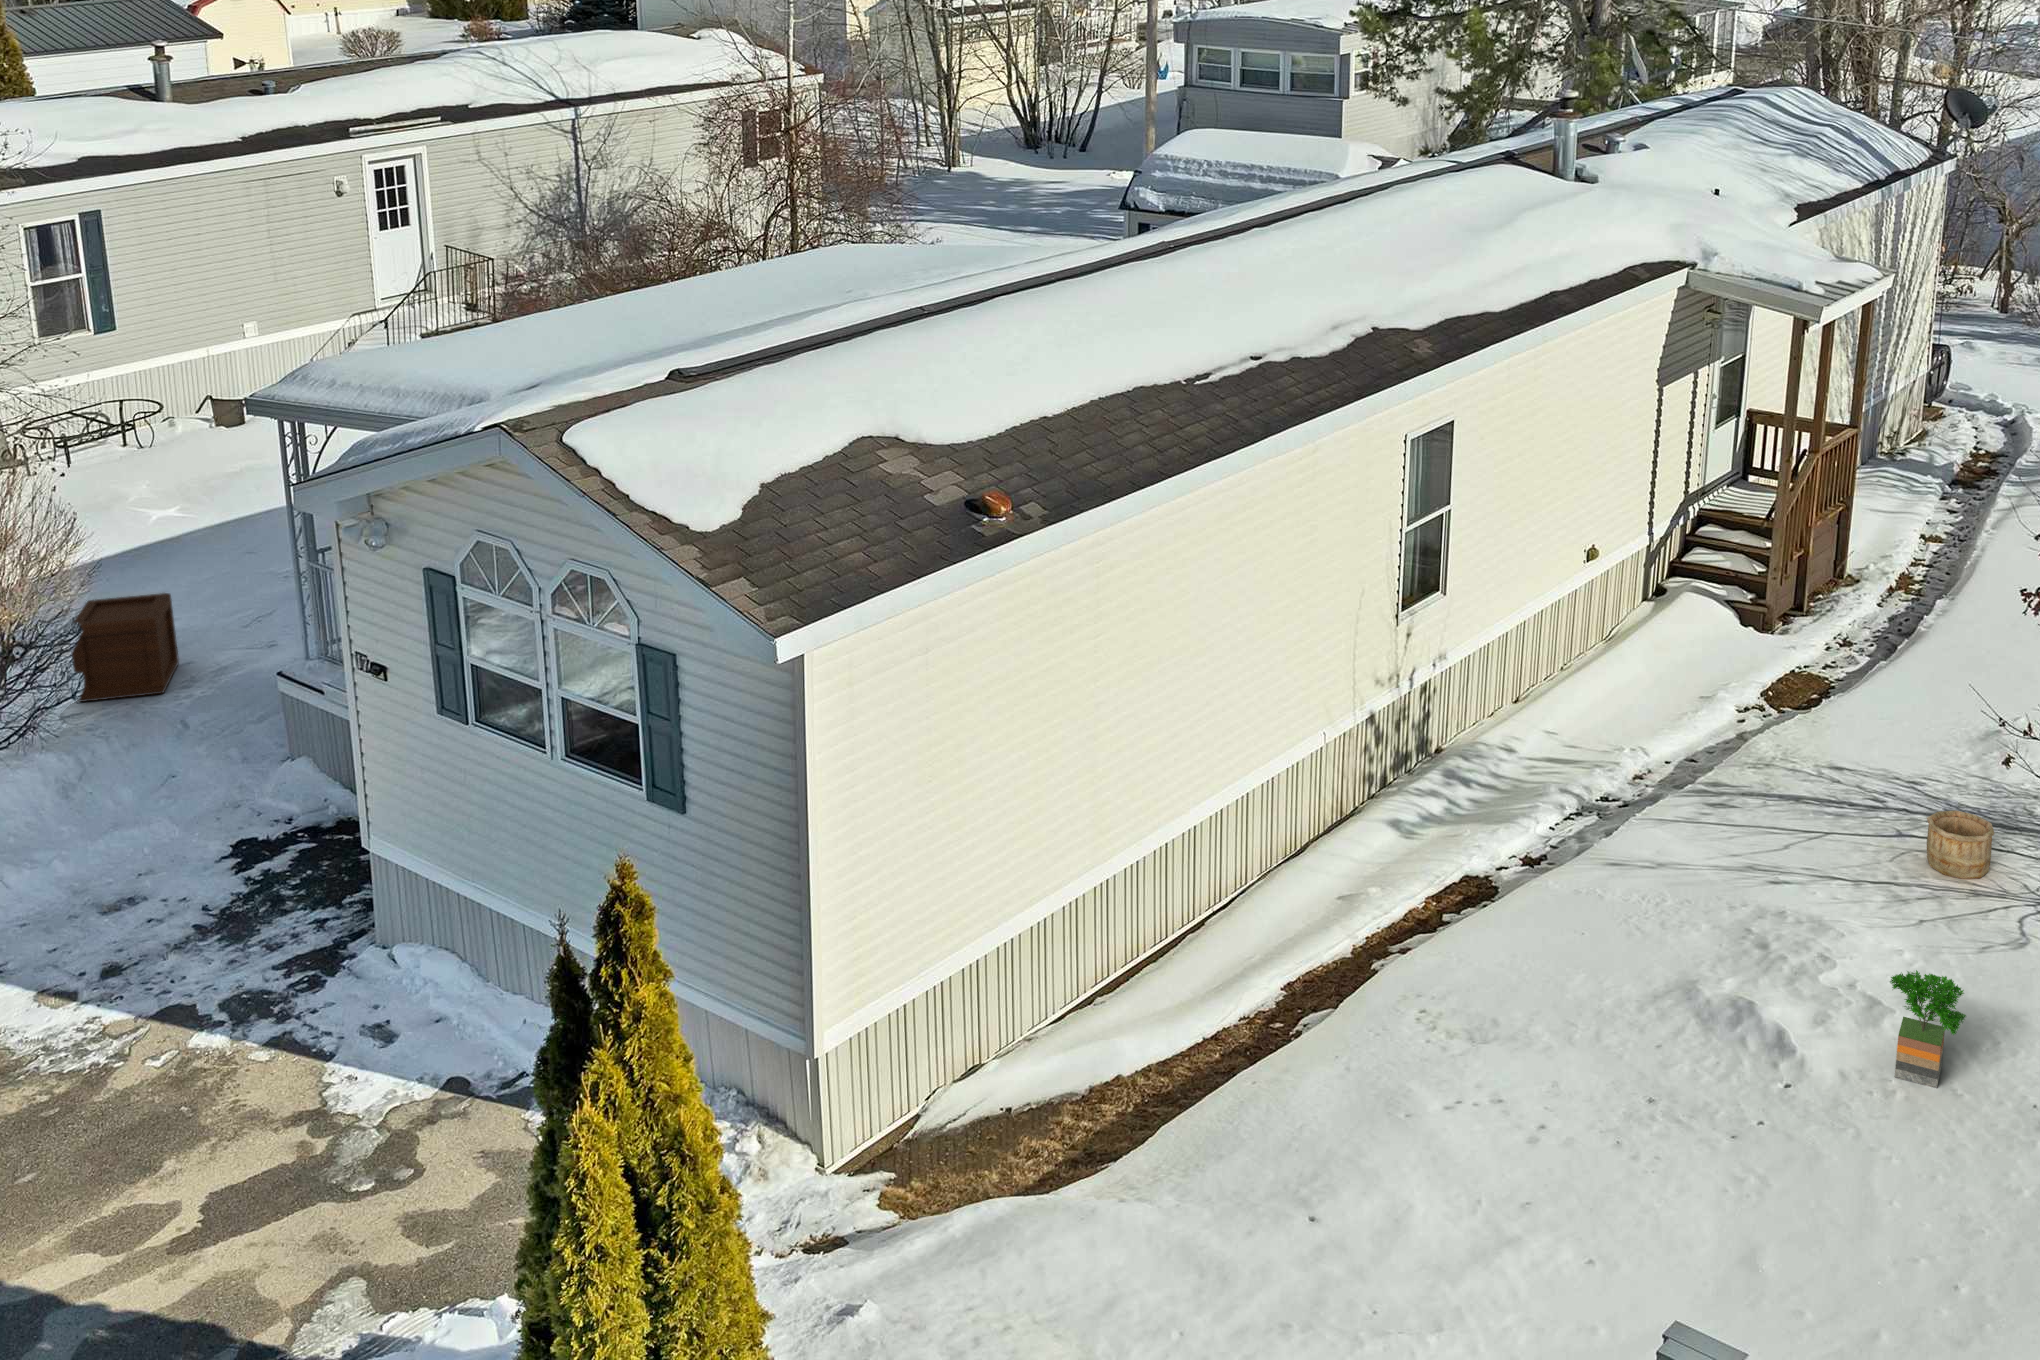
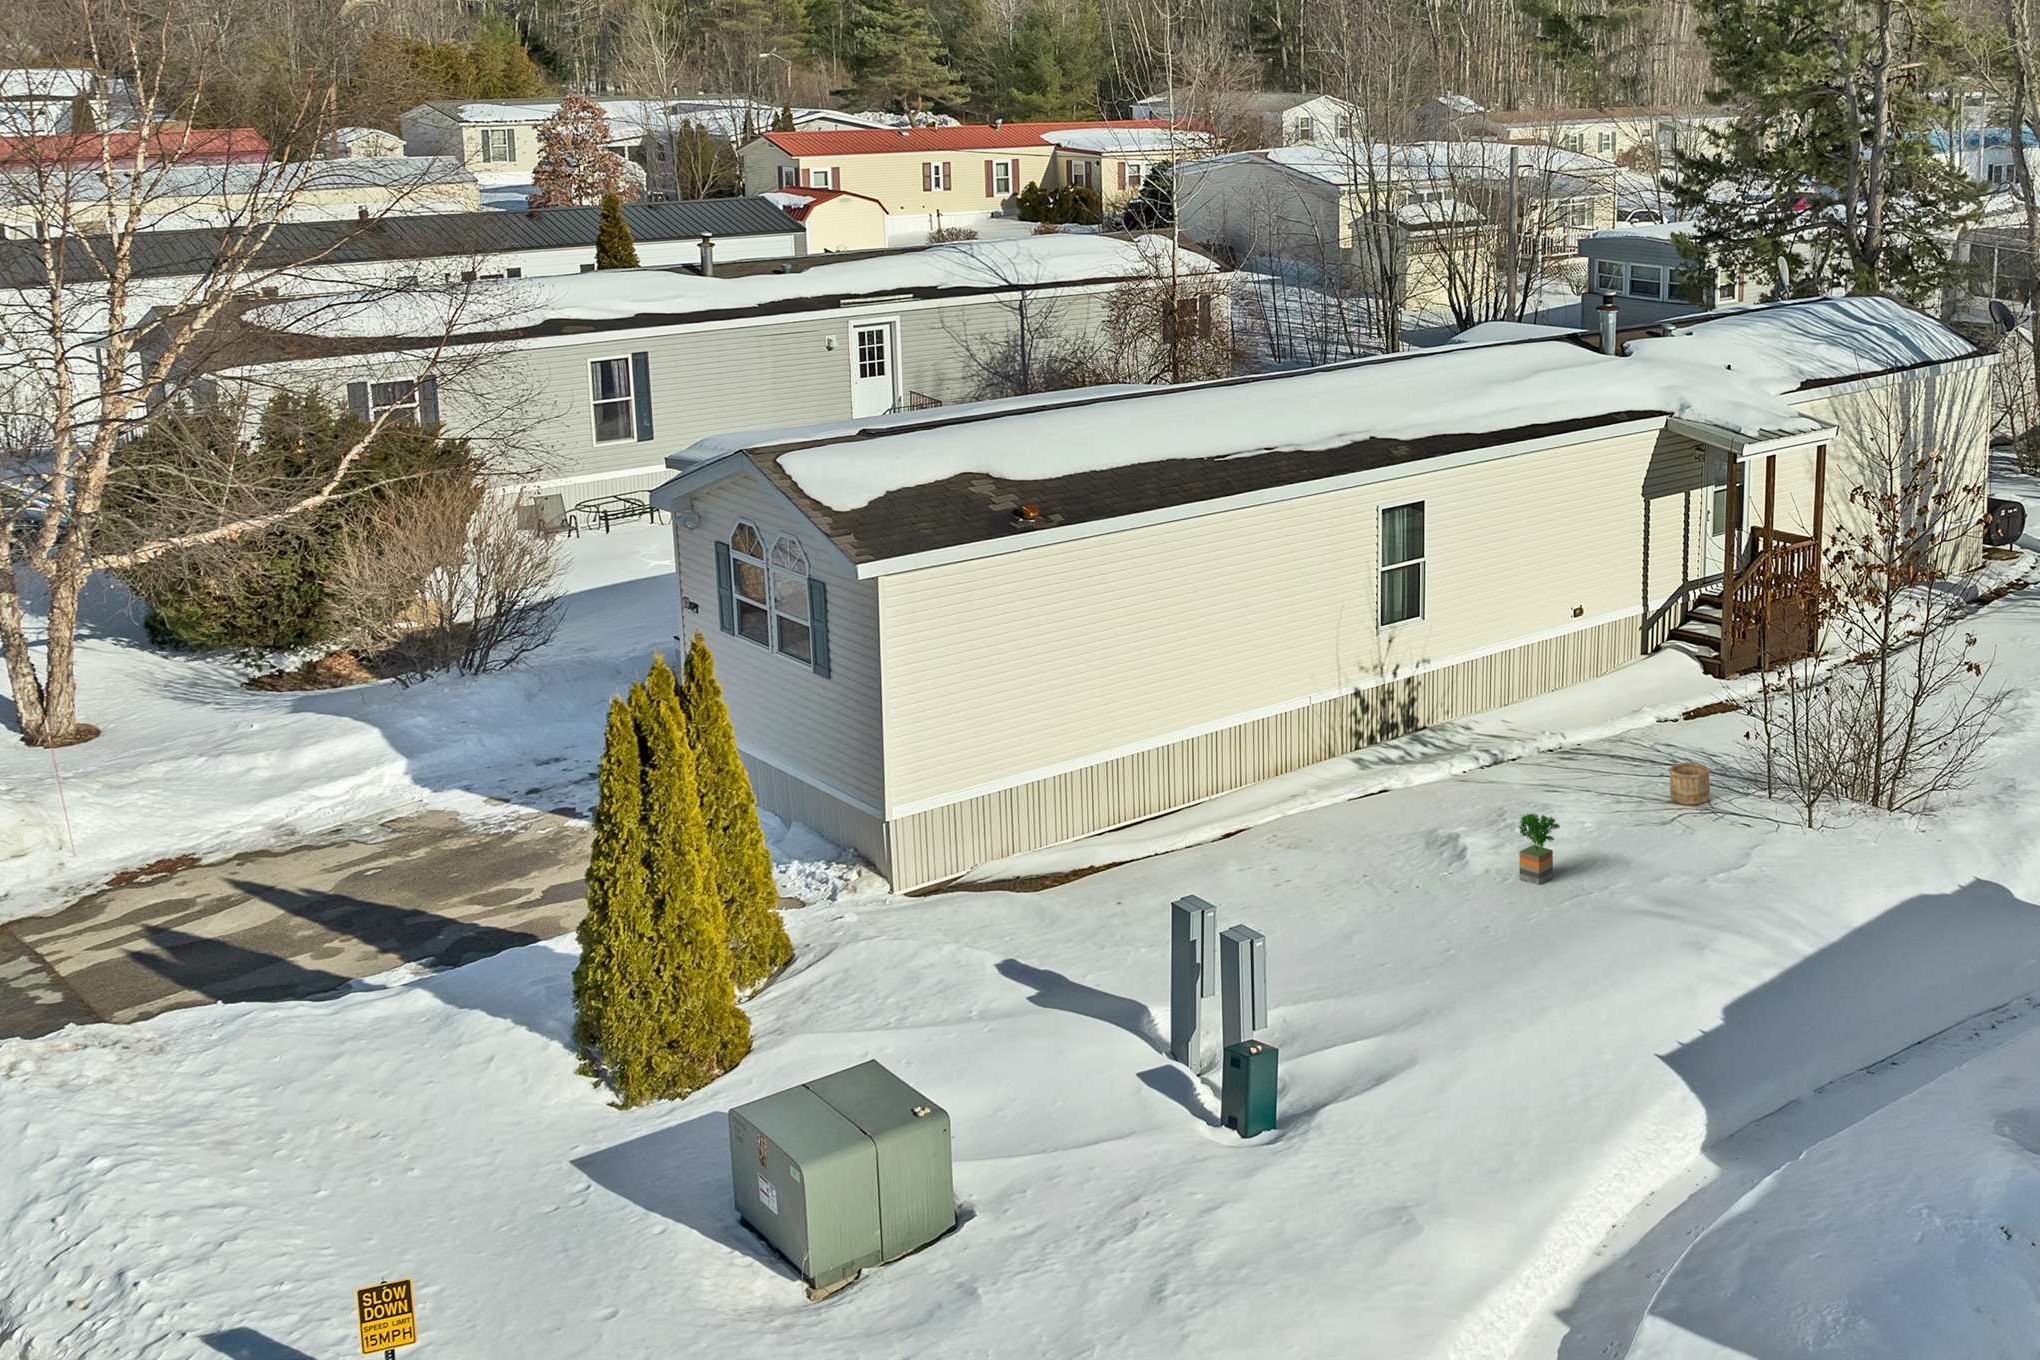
wooden crate: present [71,593,179,702] -> none [556,599,631,665]

